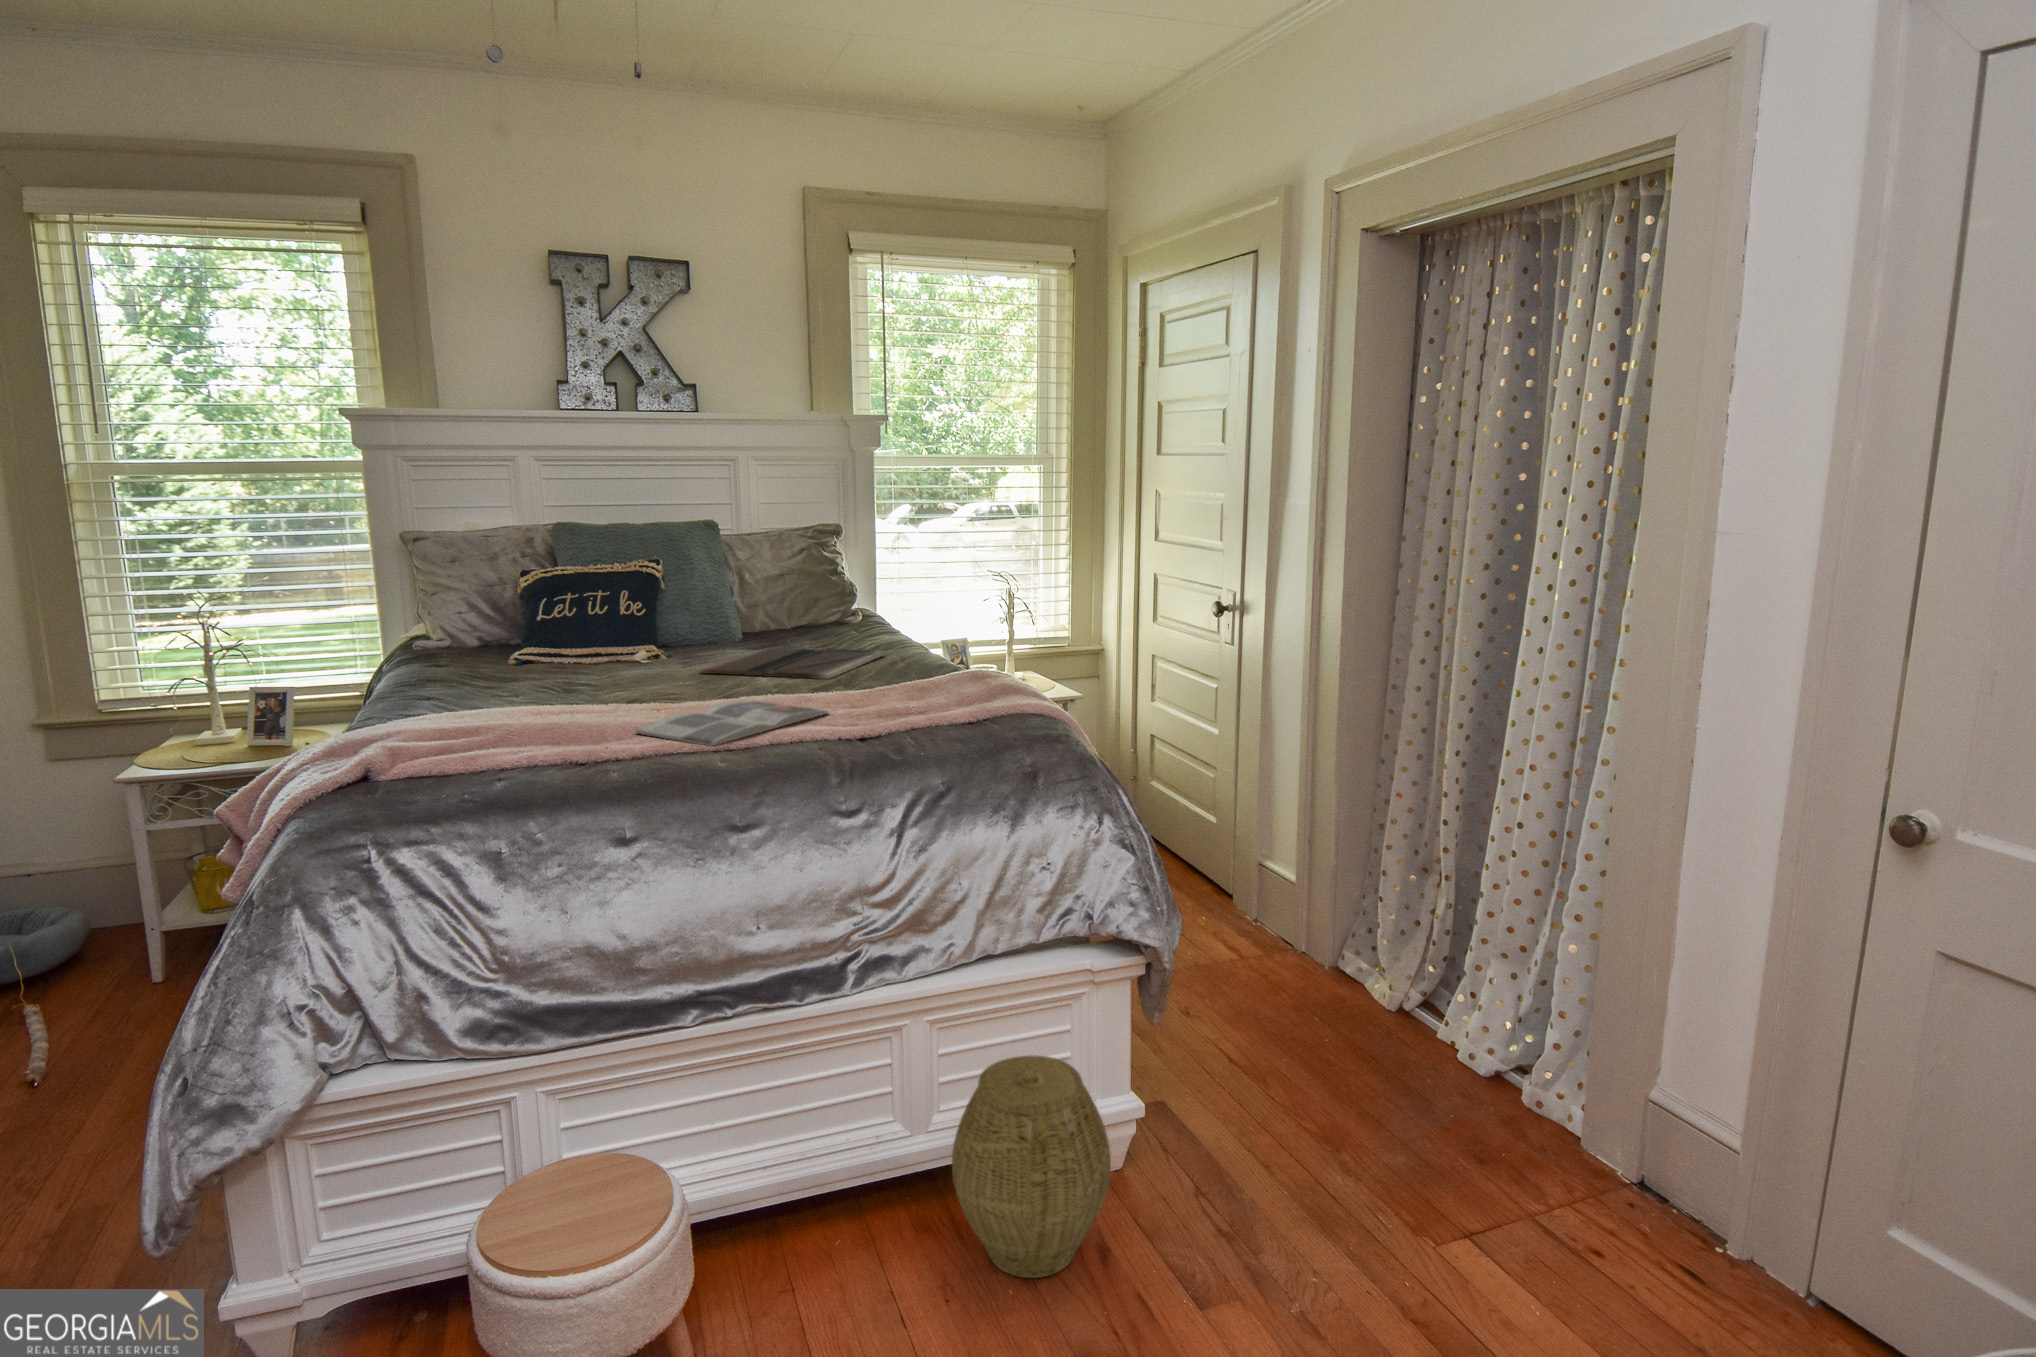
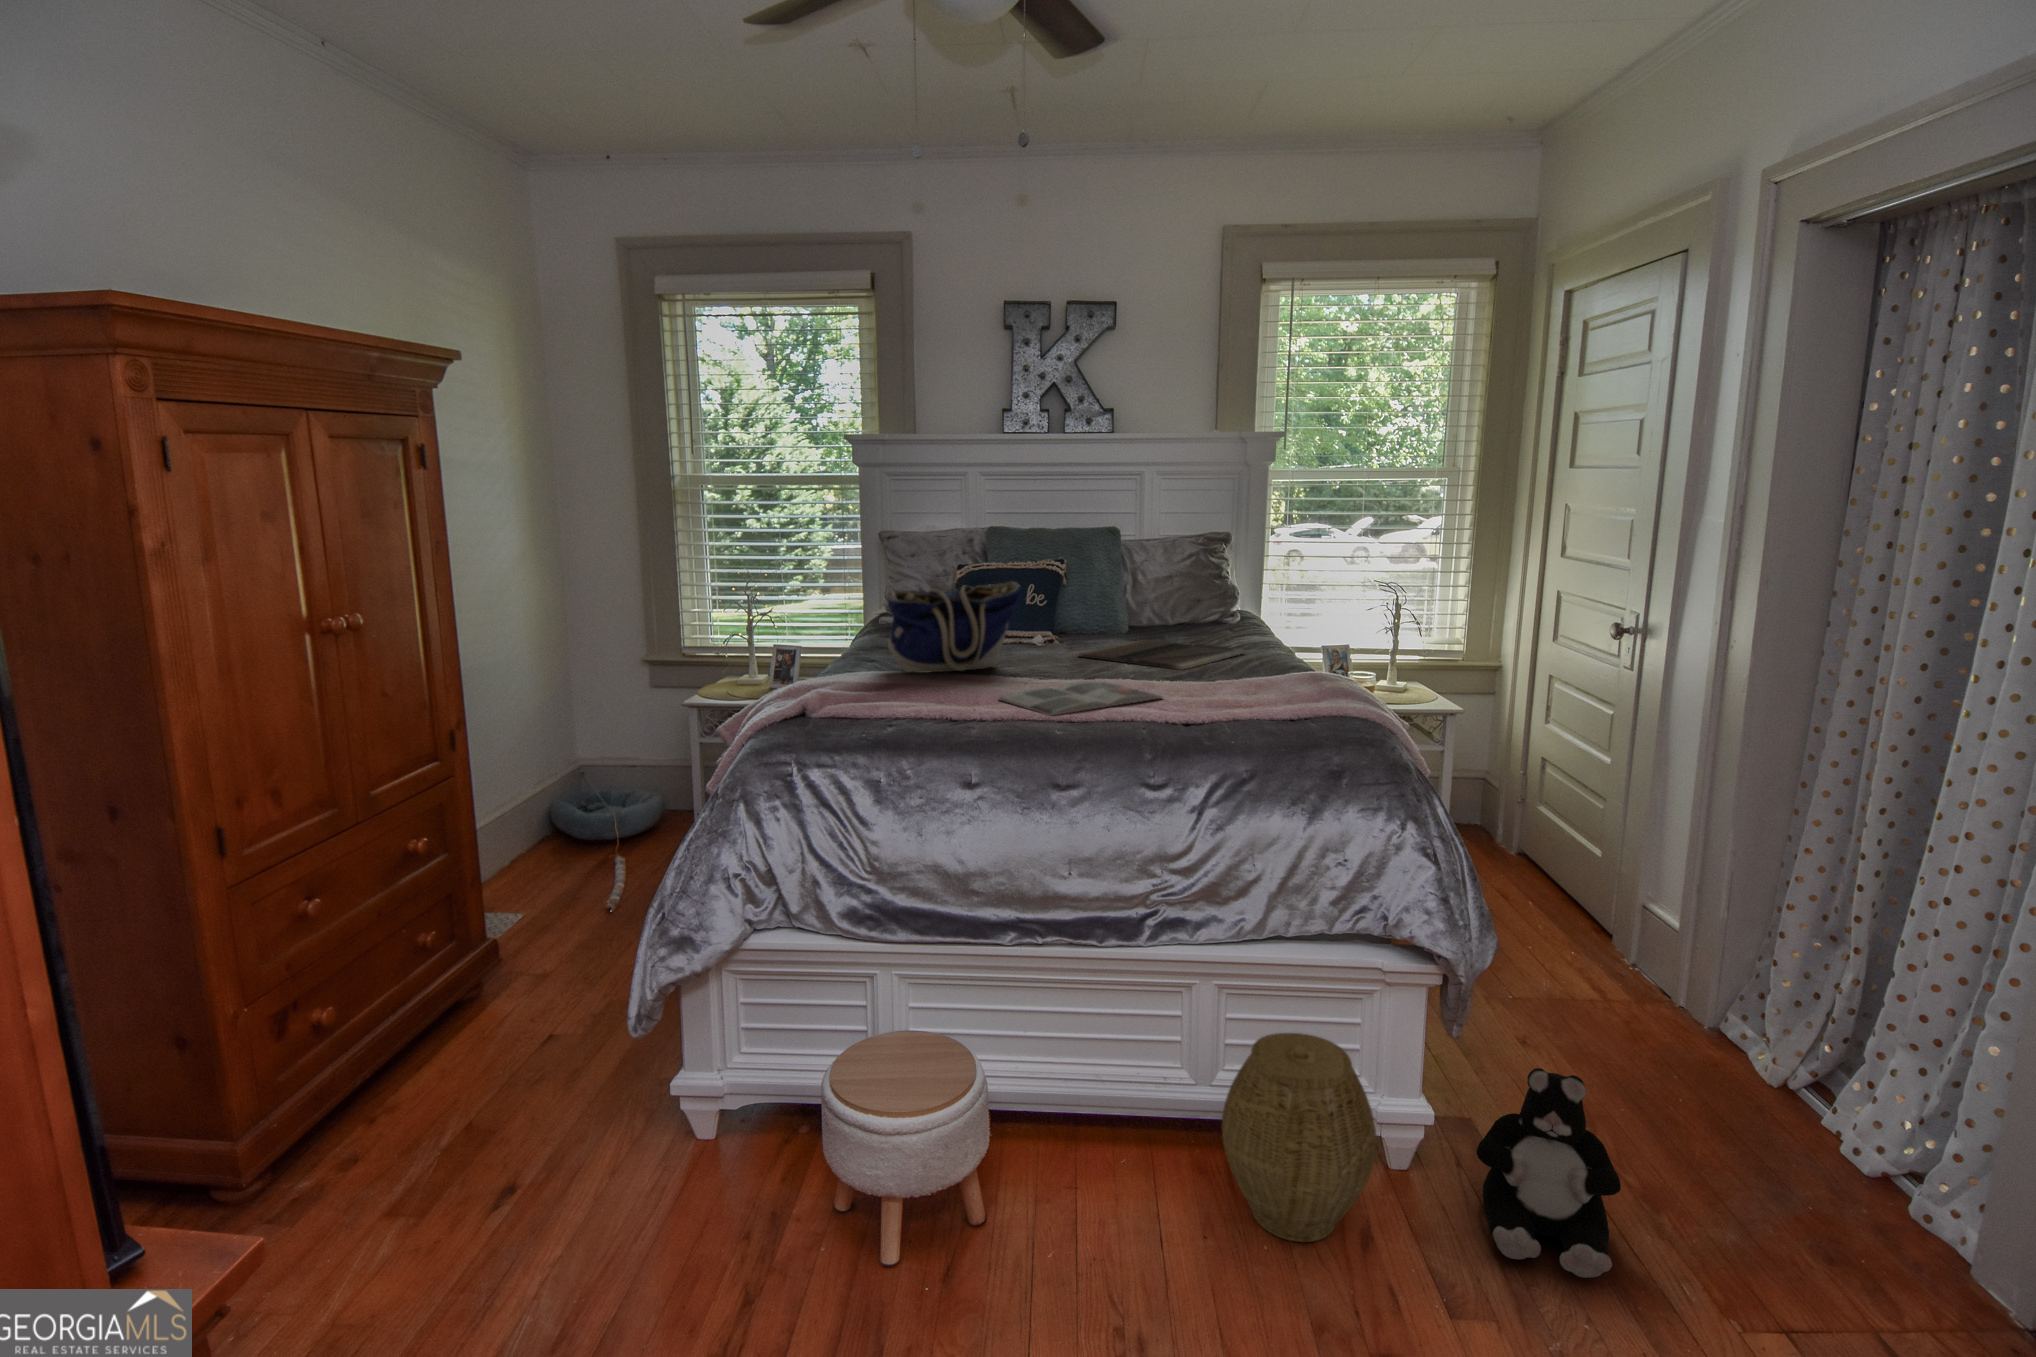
tote bag: none [456,589,635,709] -> present [883,582,1021,673]
plush toy: none [1193,1041,1327,1233] -> present [1477,1068,1621,1278]

